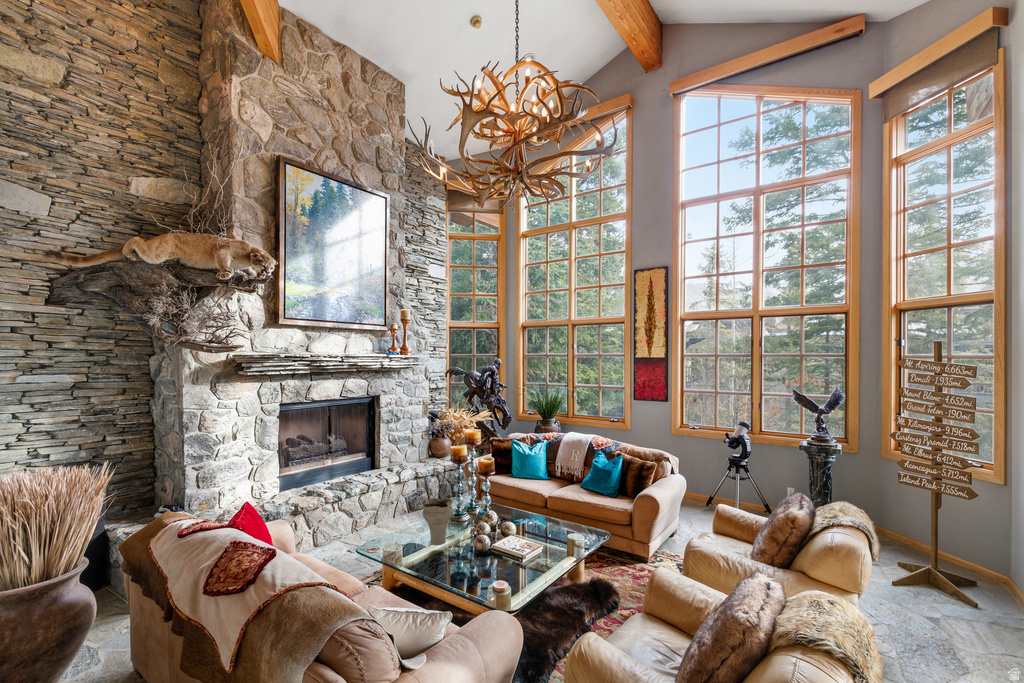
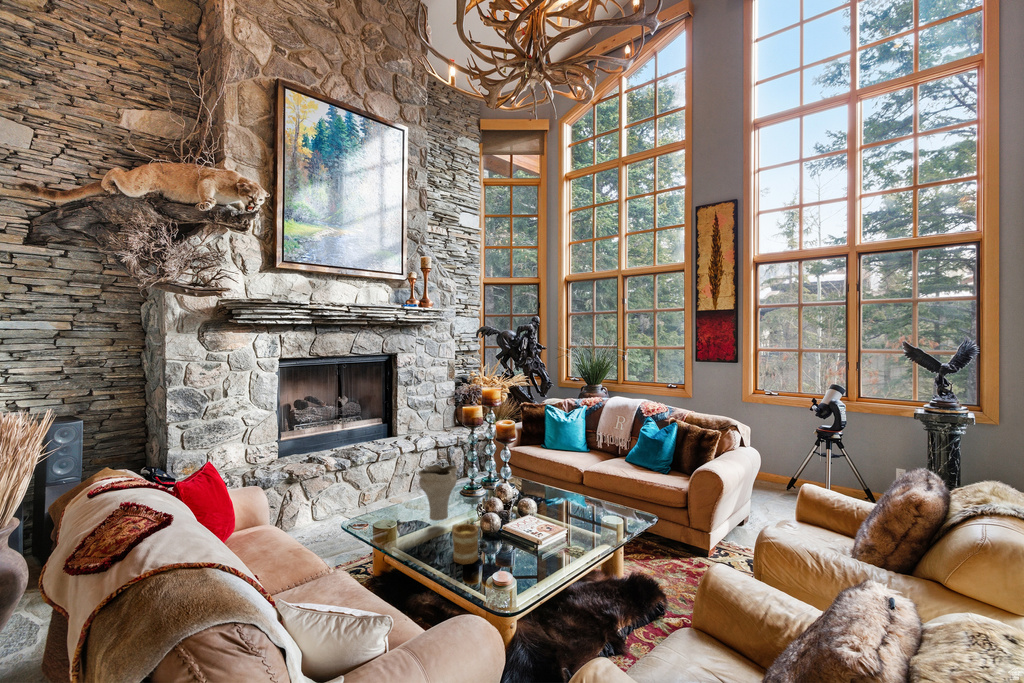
mug: none [454,547,477,581] -> present [452,524,479,564]

